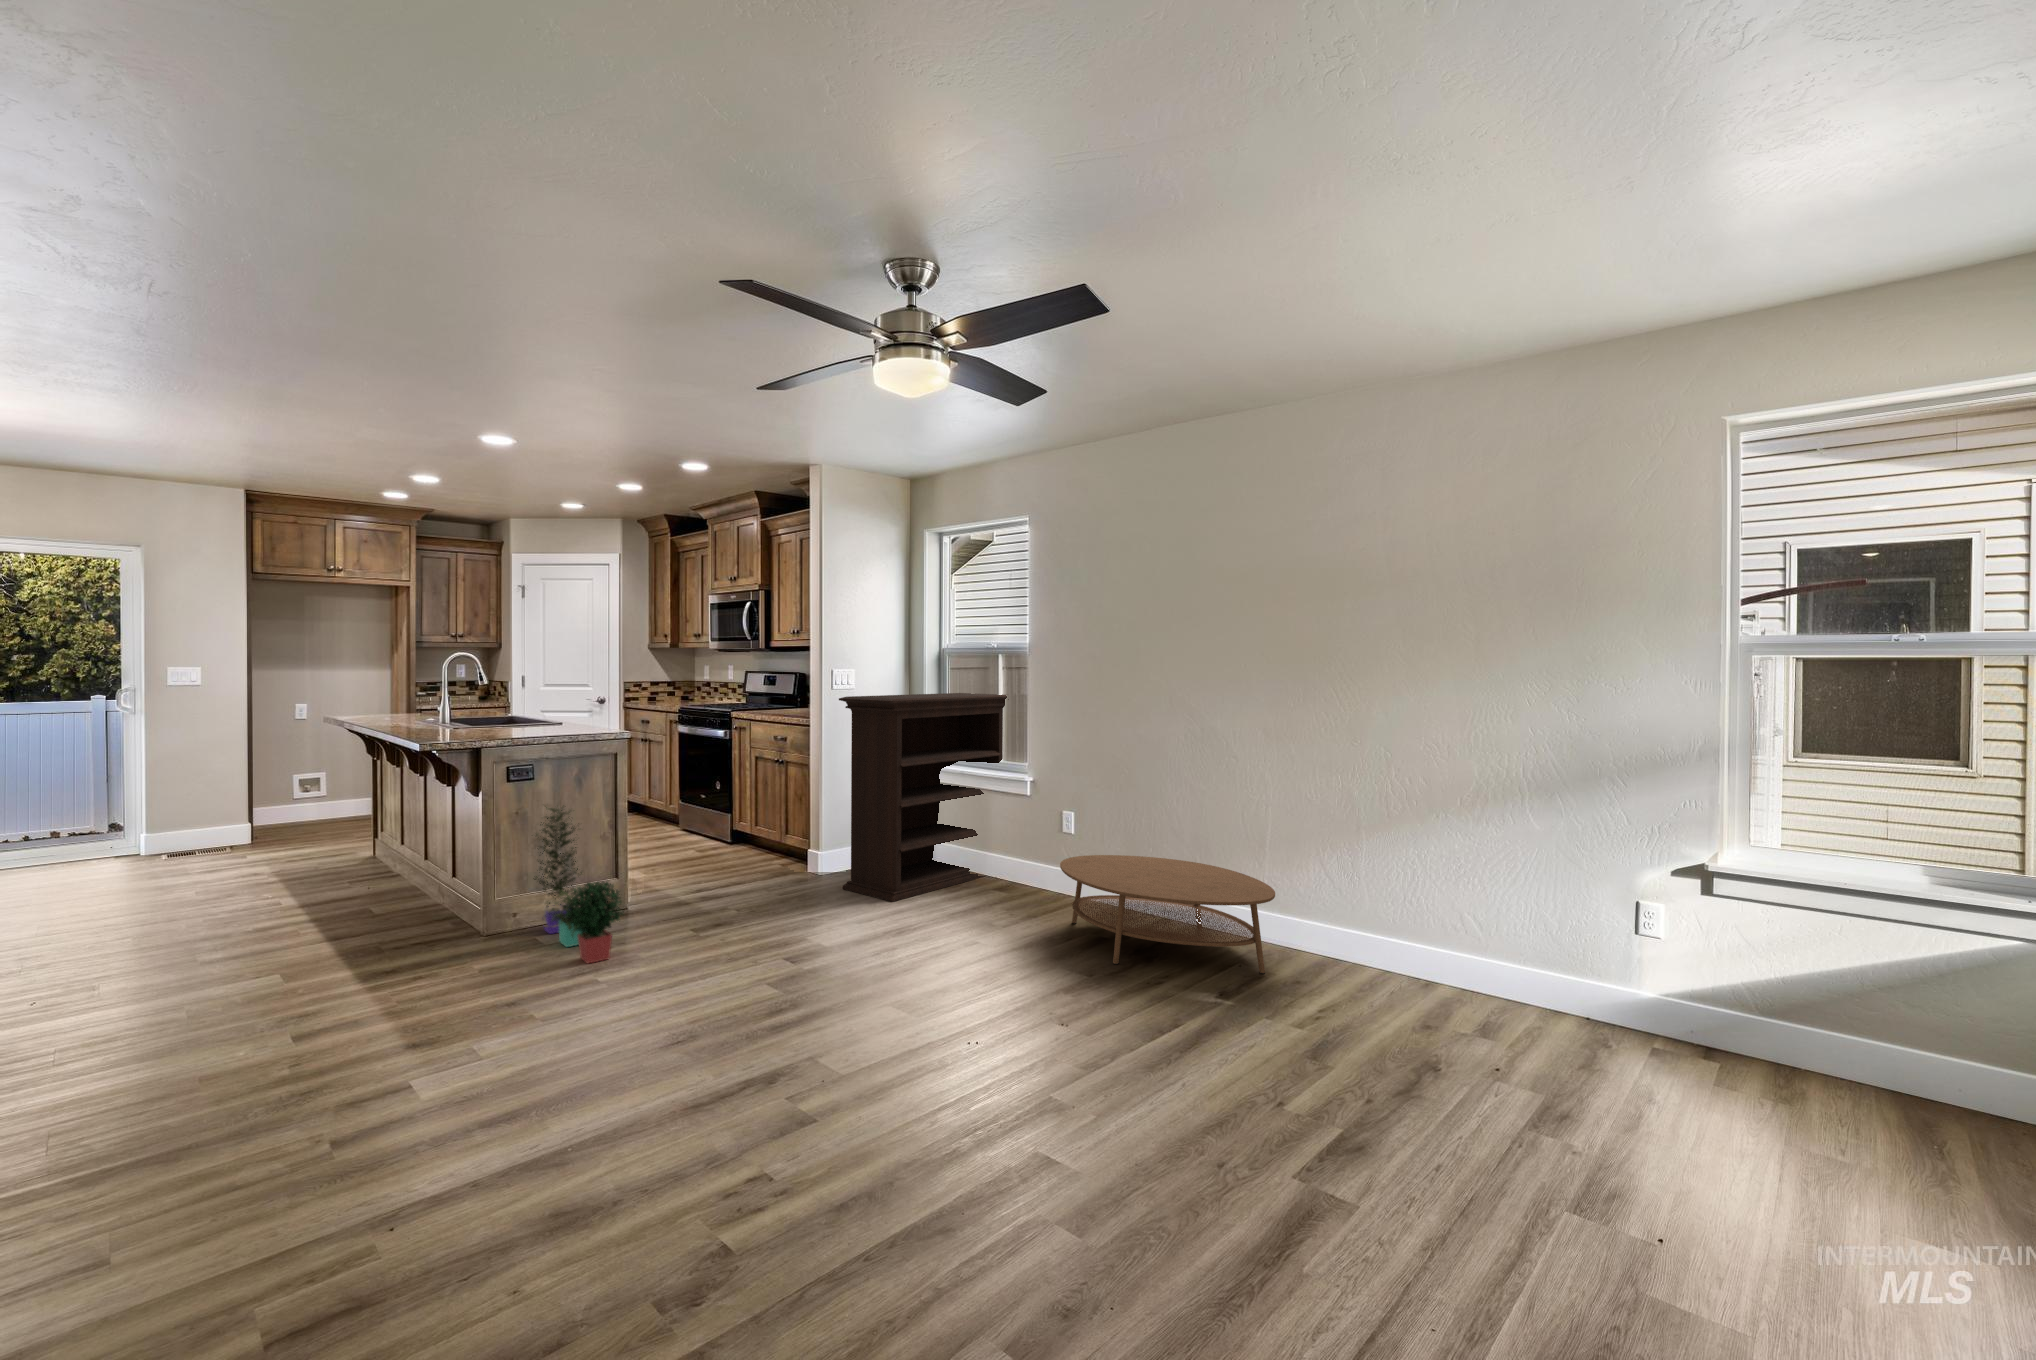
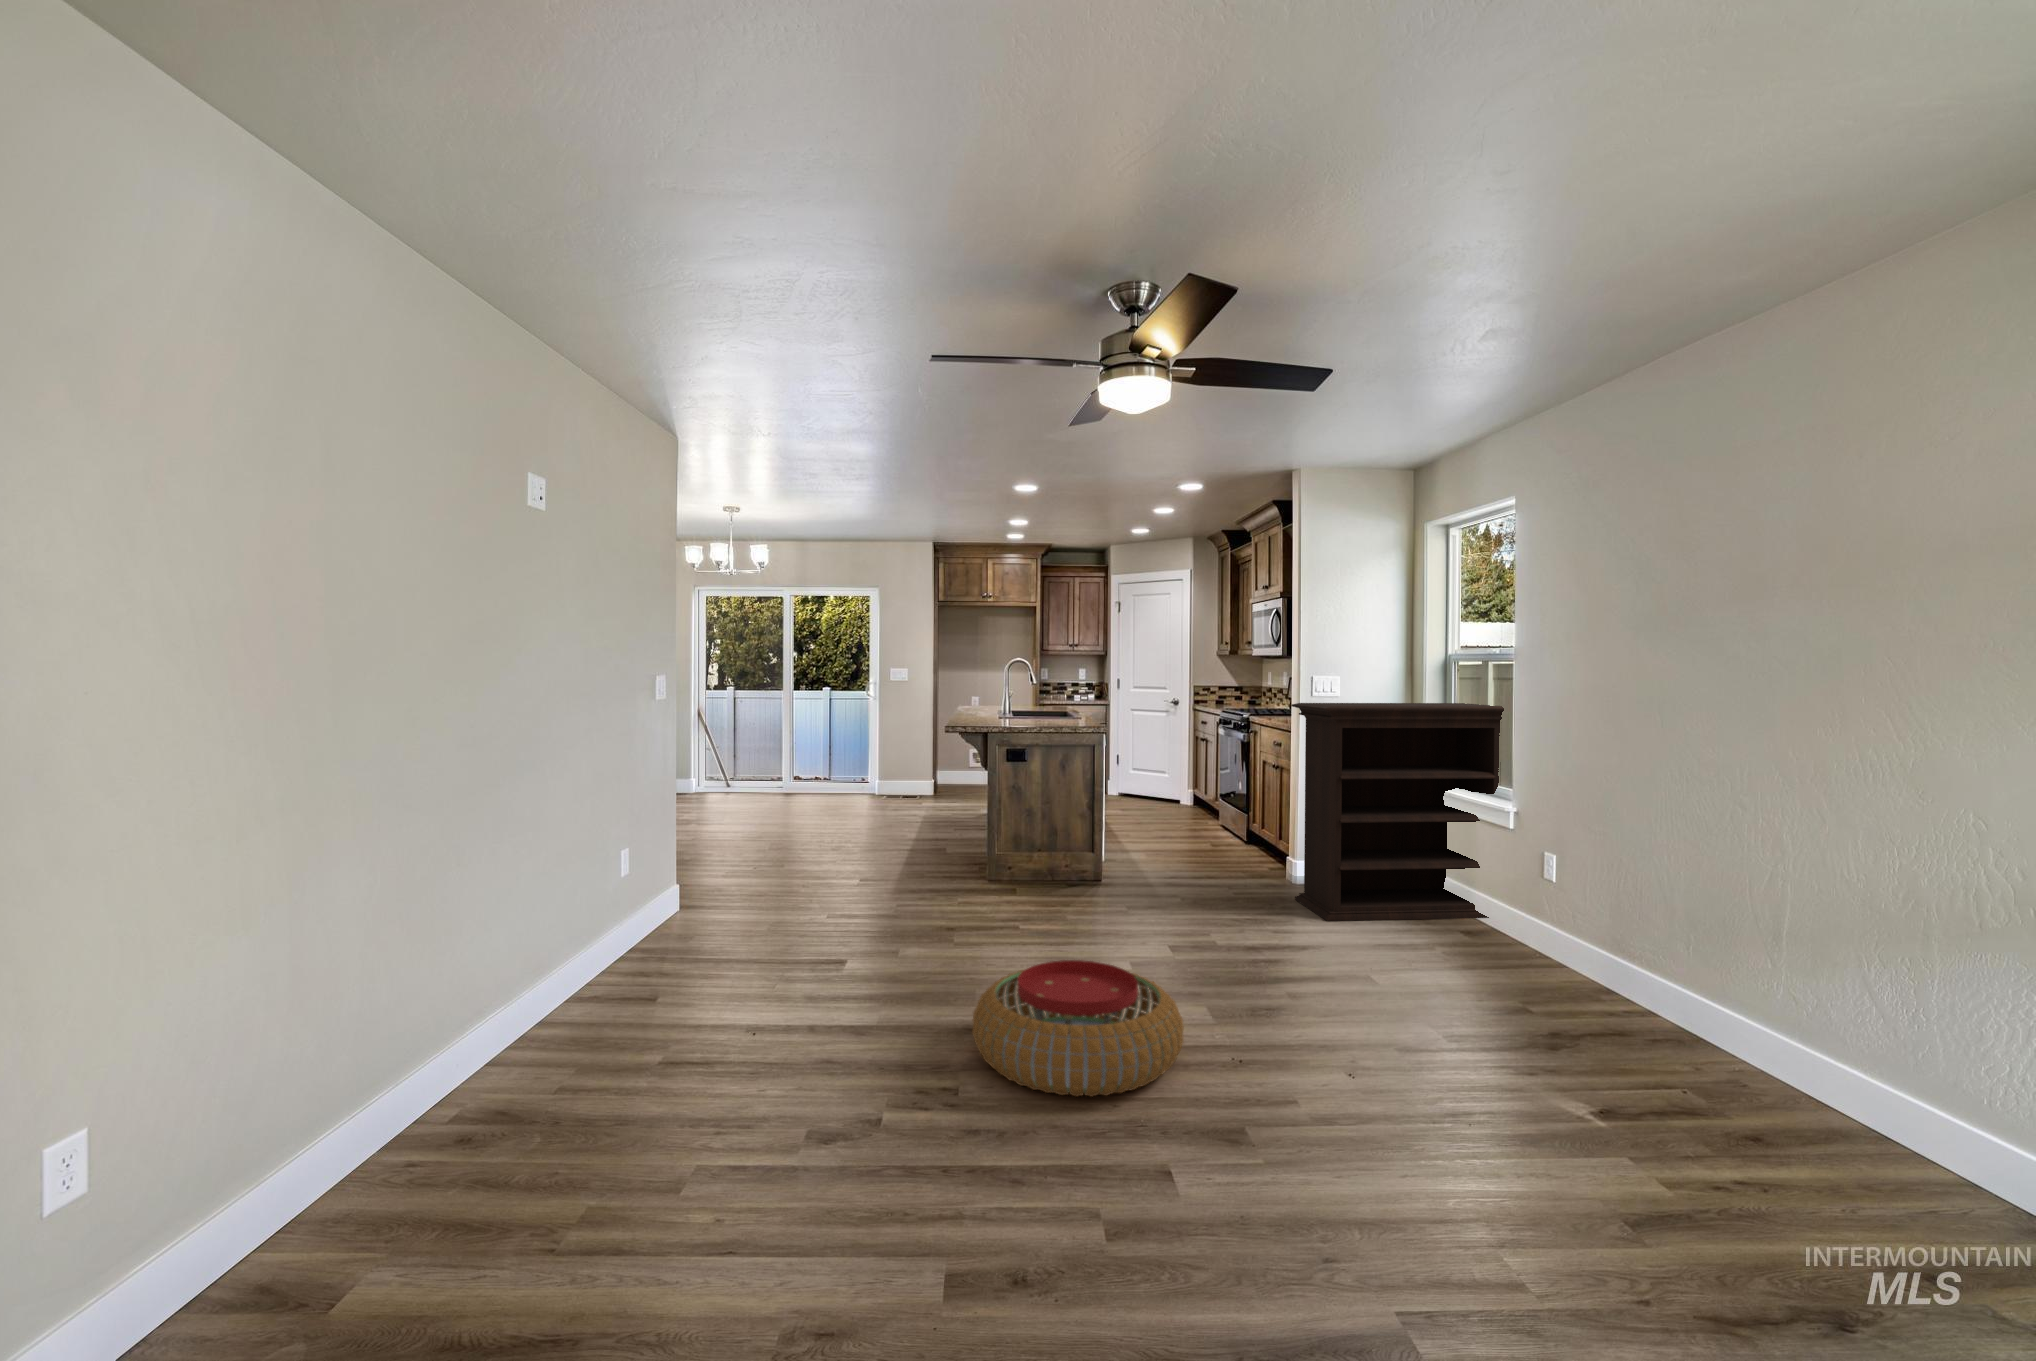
potted plant: present [534,806,622,964] -> none [1015,782,1062,913]
coffee table: present [1060,855,1275,974] -> none [1468,907,1757,1119]
pouf: none [731,982,966,1138] -> present [973,960,1184,1097]

